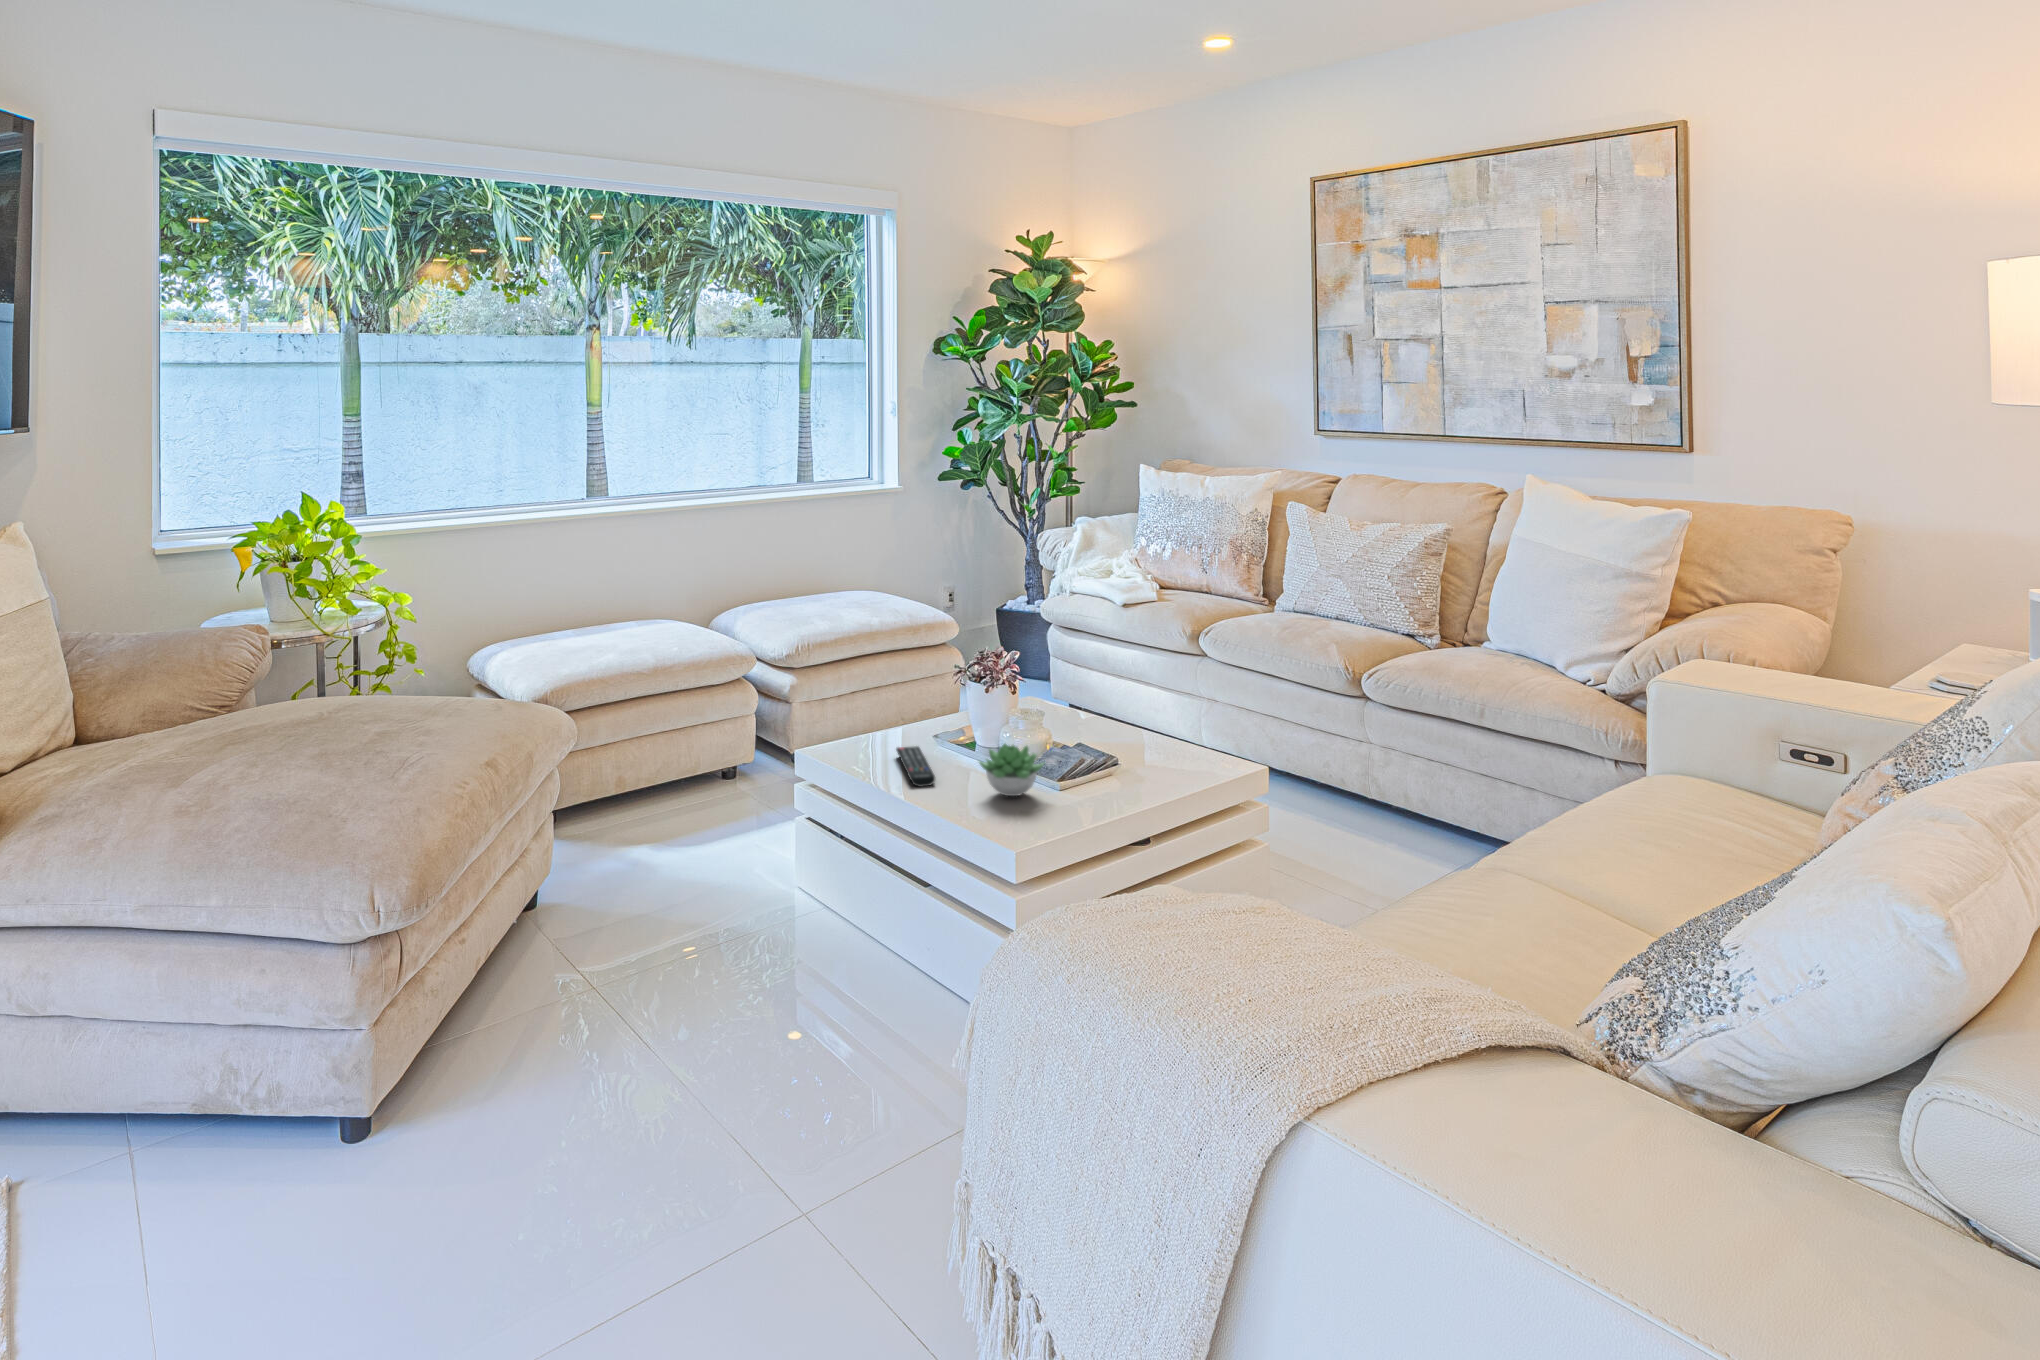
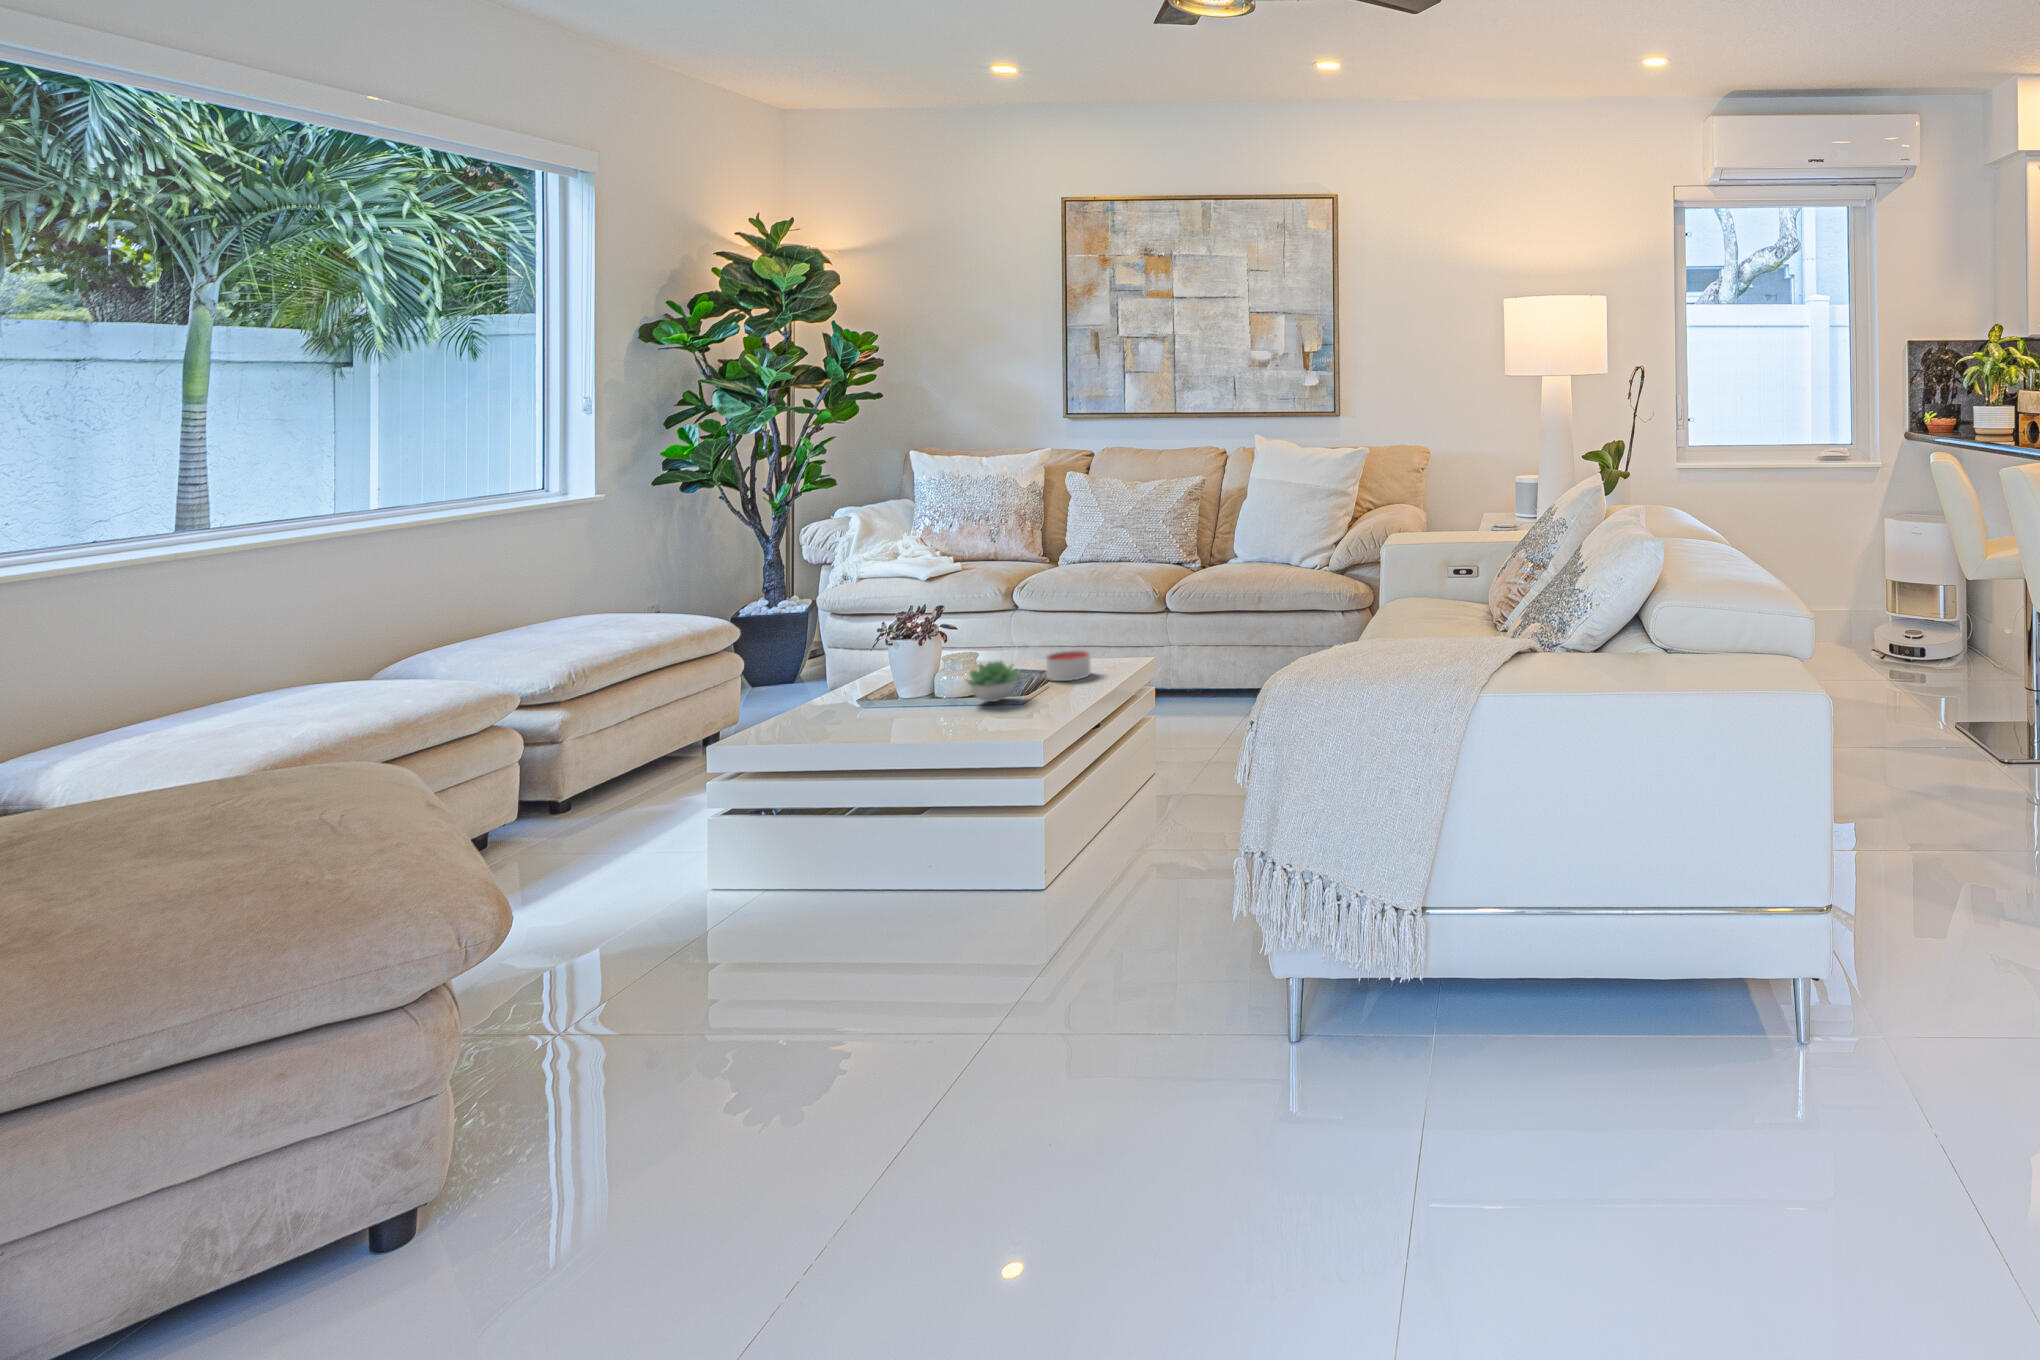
candle: none [1099,745,1153,789] -> present [1046,651,1090,681]
remote control: present [896,746,935,787] -> none [847,695,918,716]

